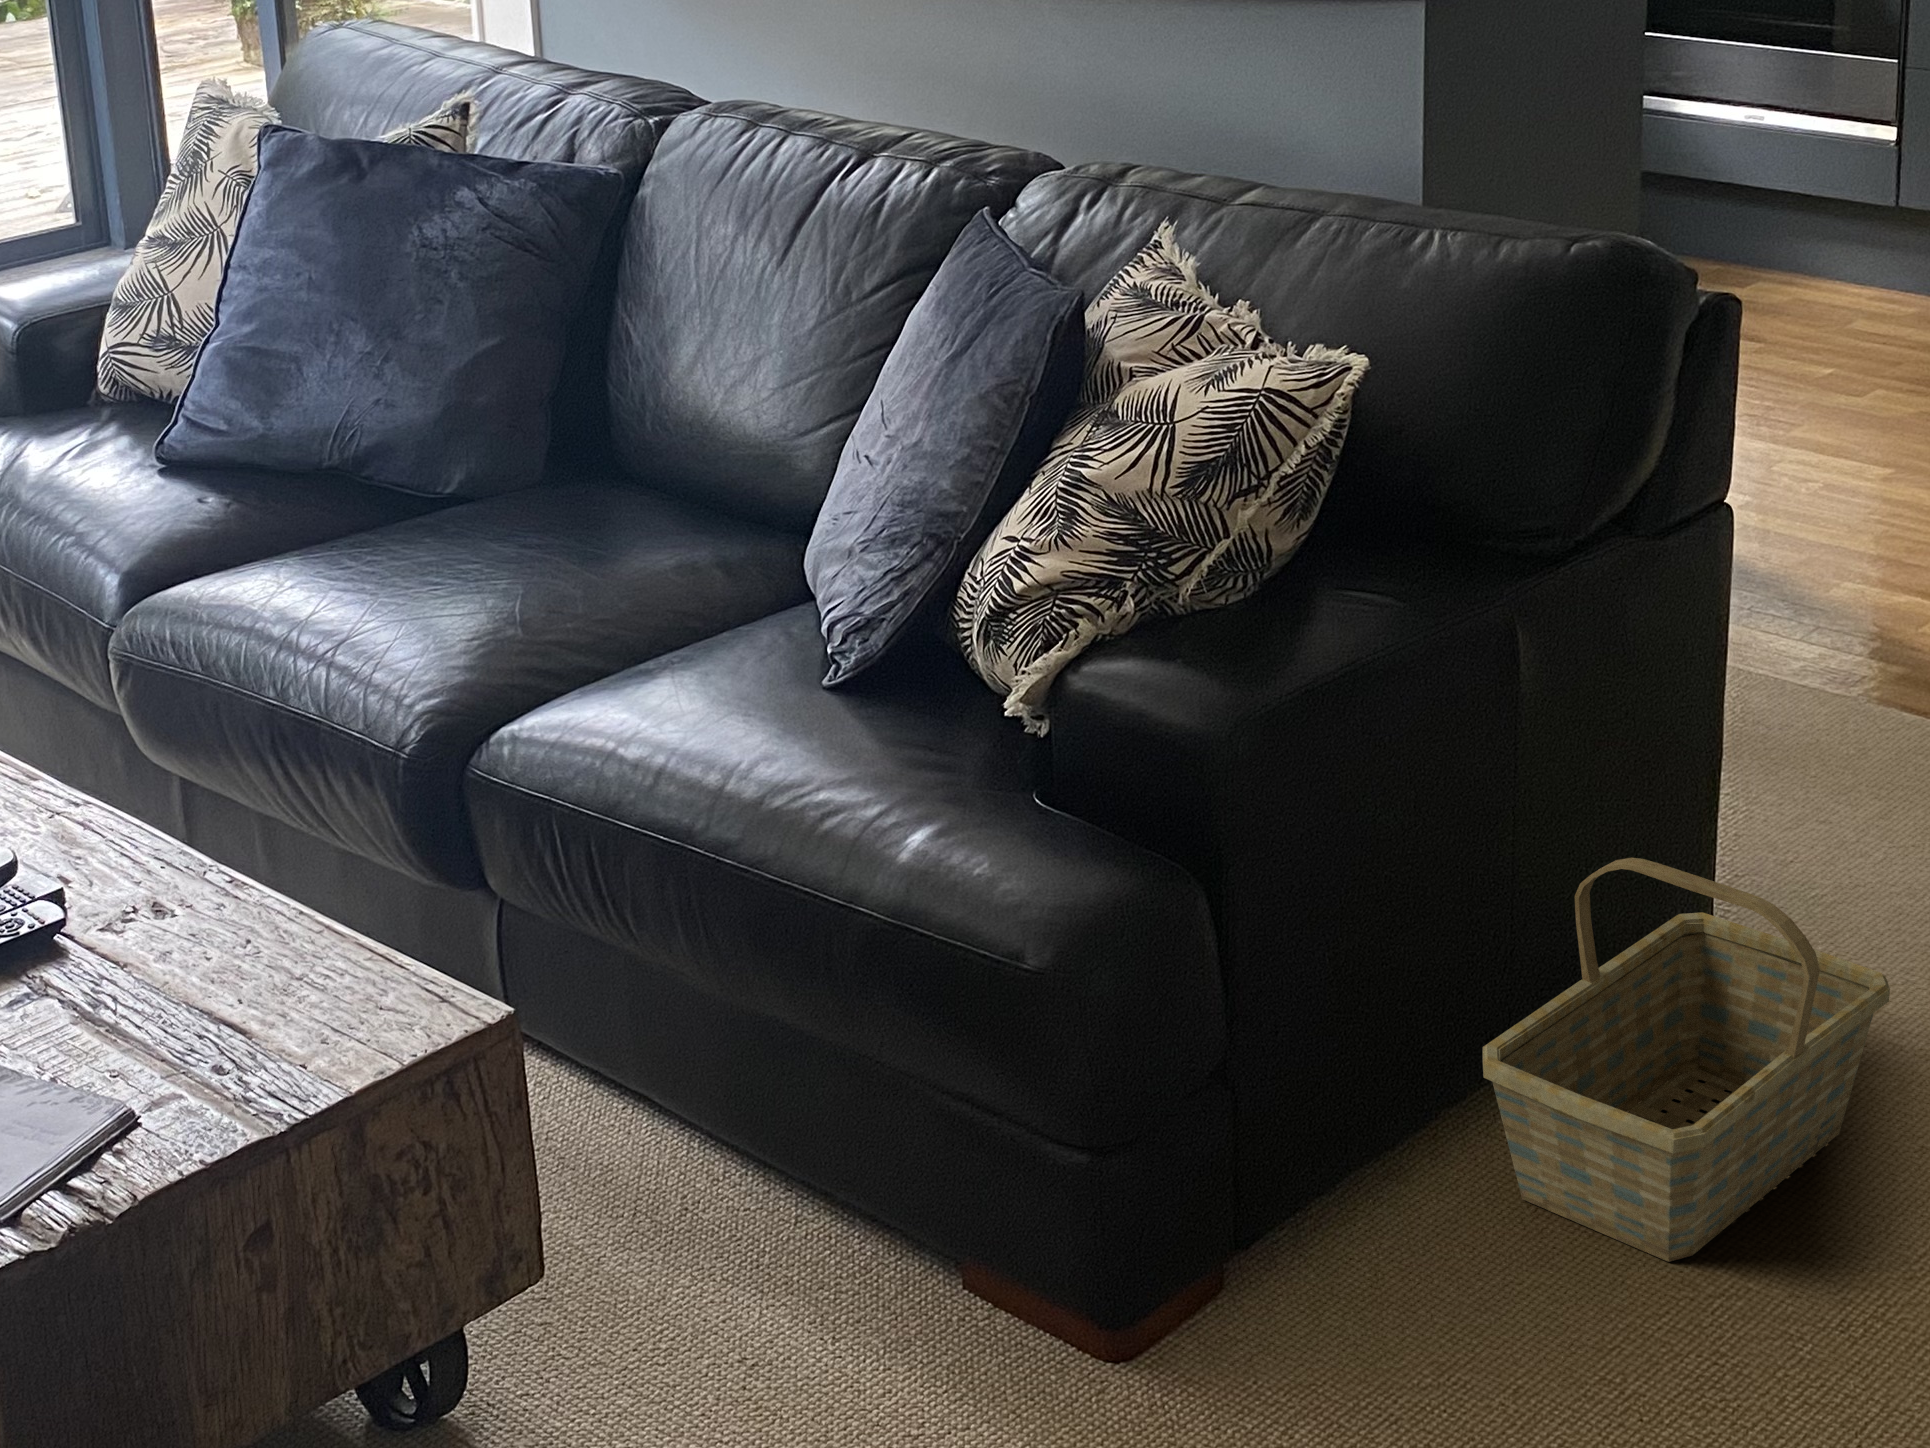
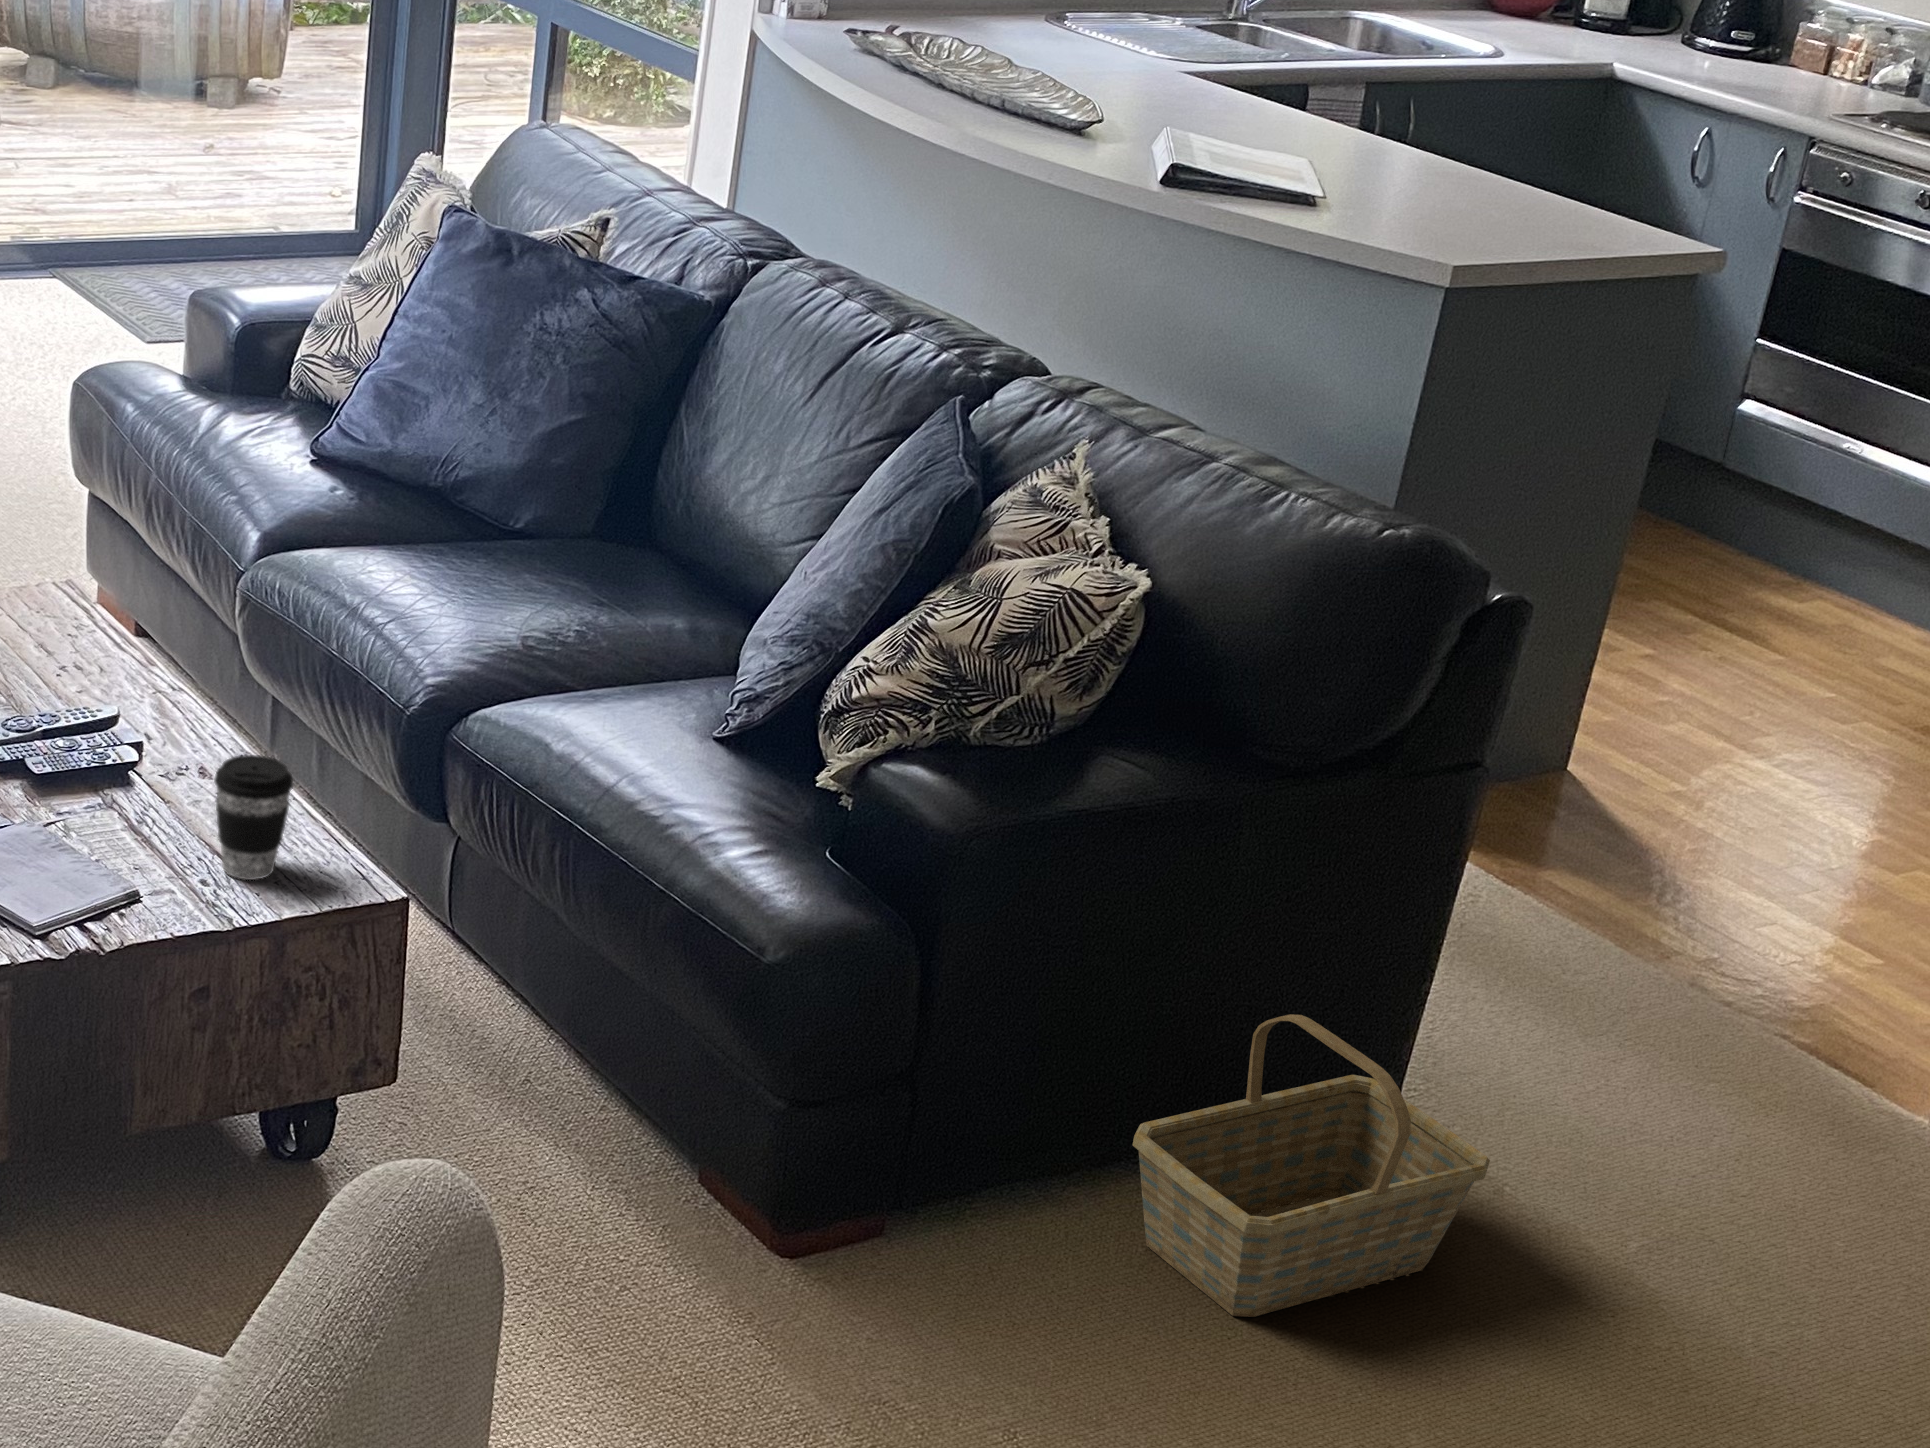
coffee cup: none [205,865,319,1046] -> present [214,755,294,880]

